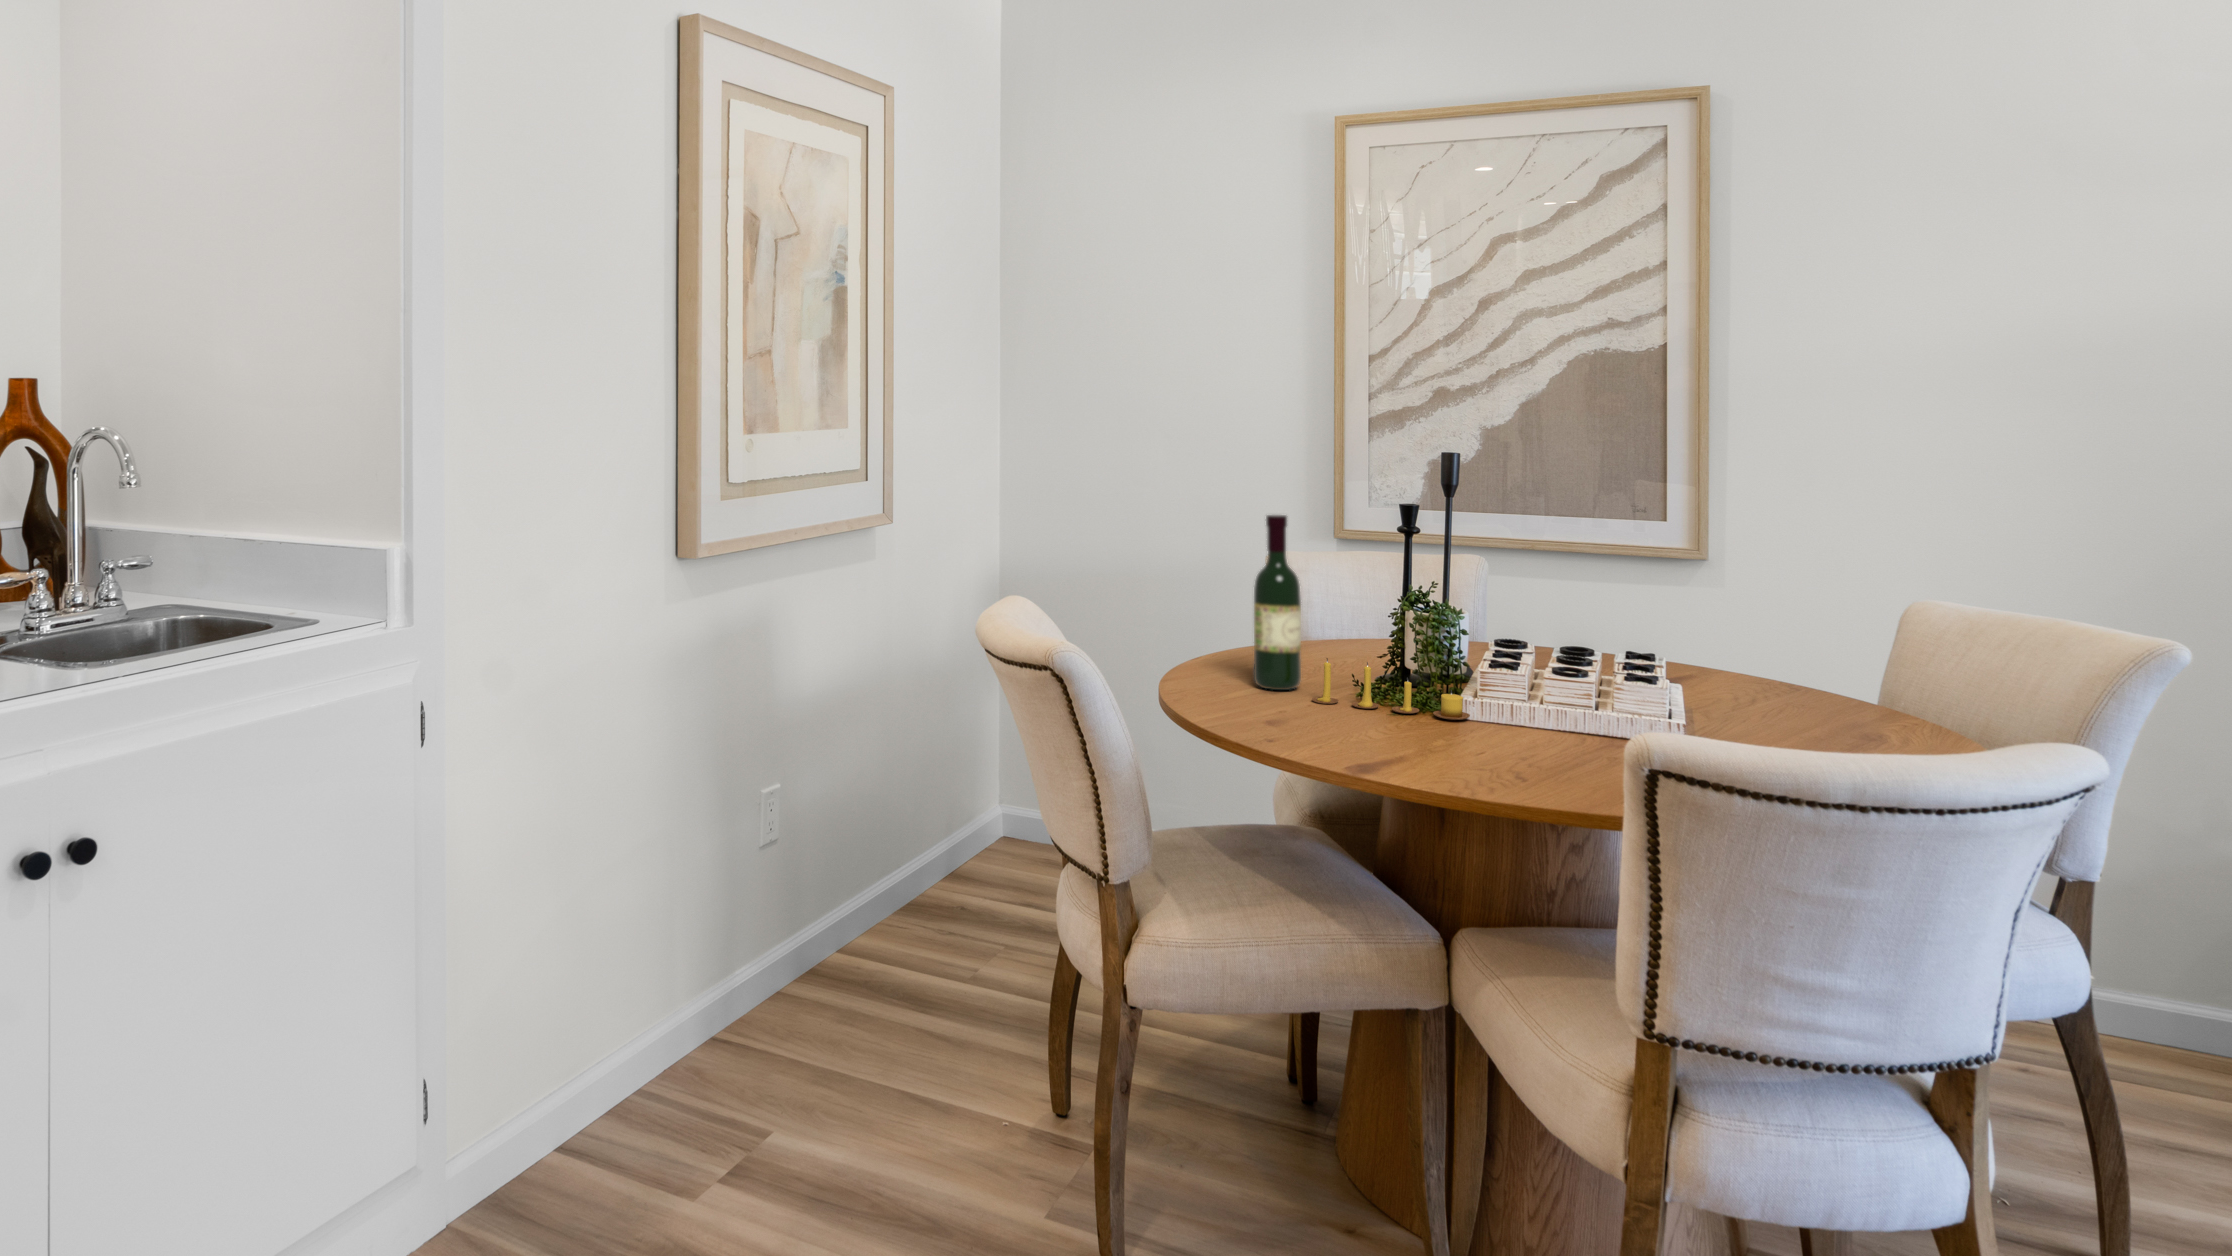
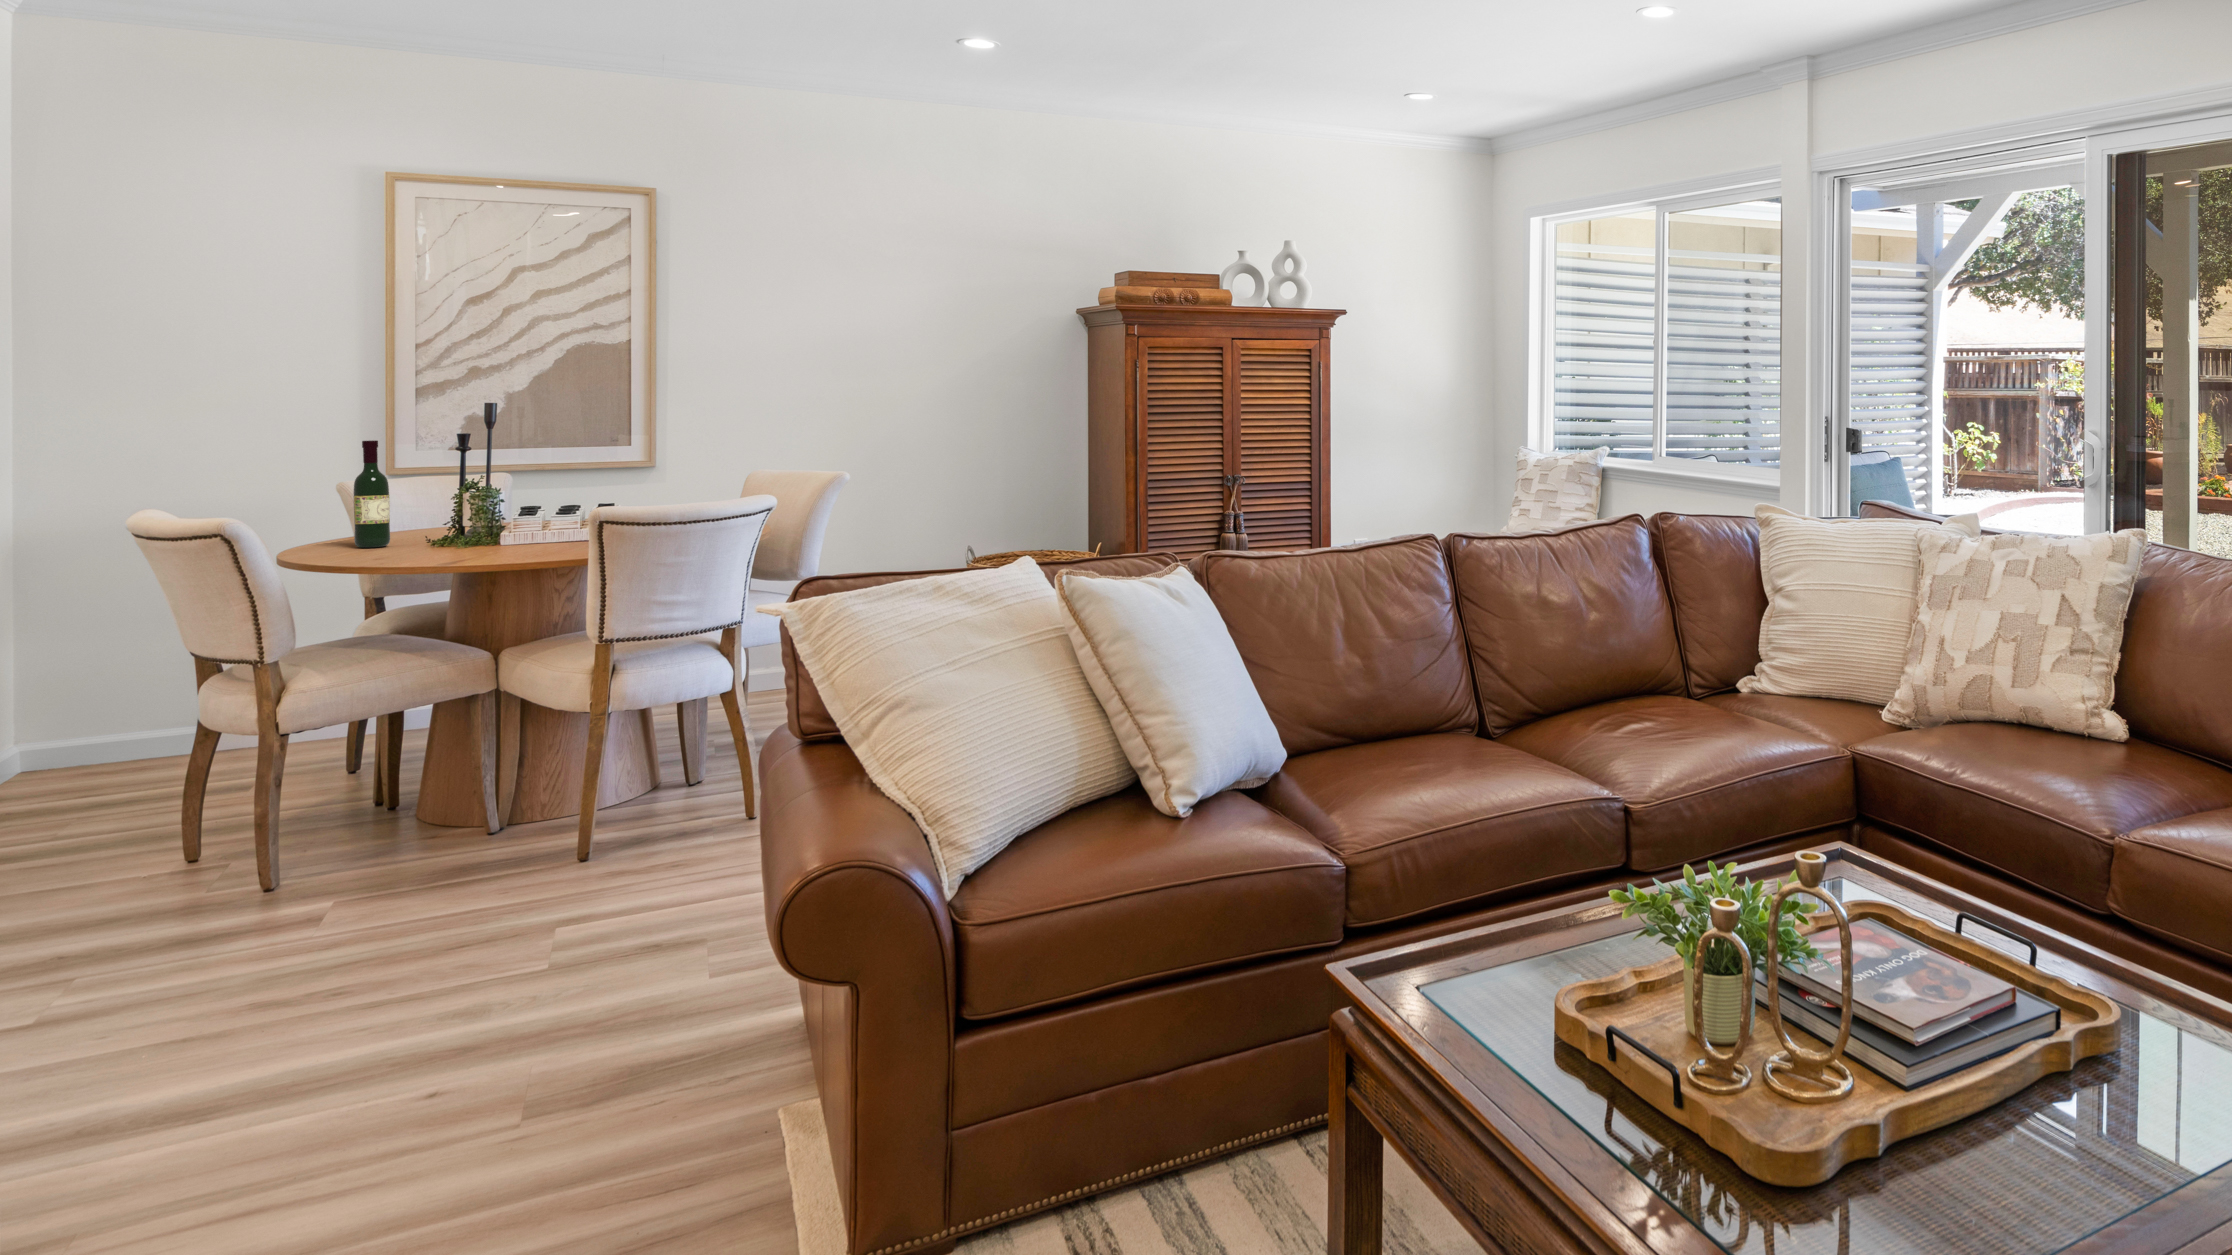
candle: present [1312,658,1470,720] -> none [401,521,508,549]

